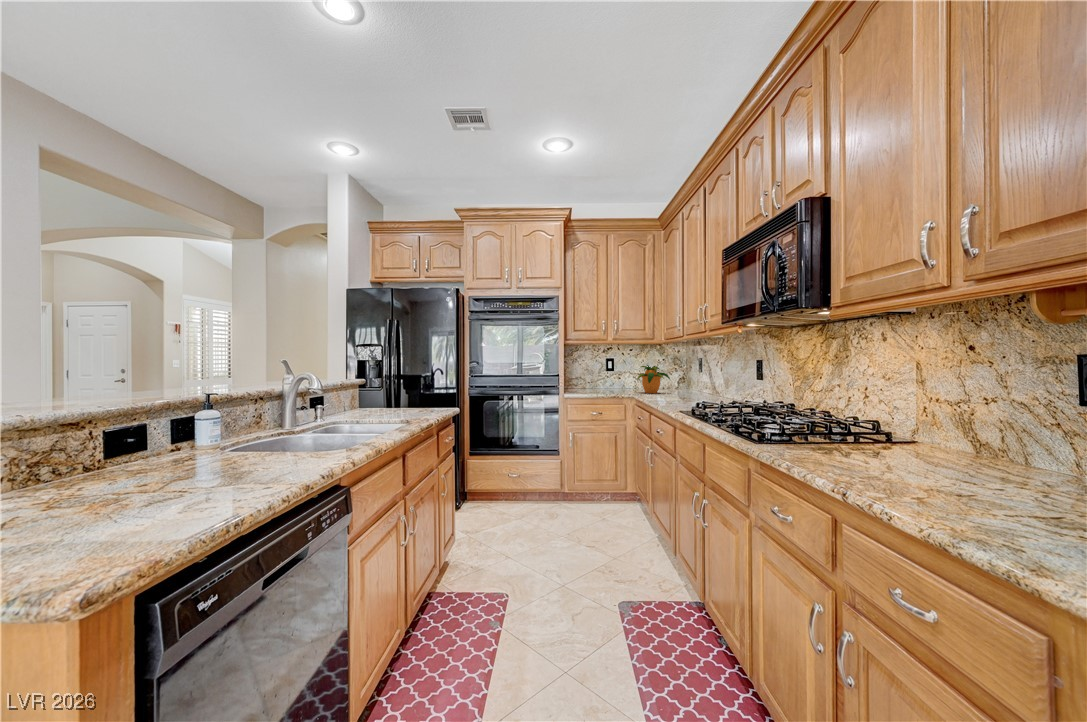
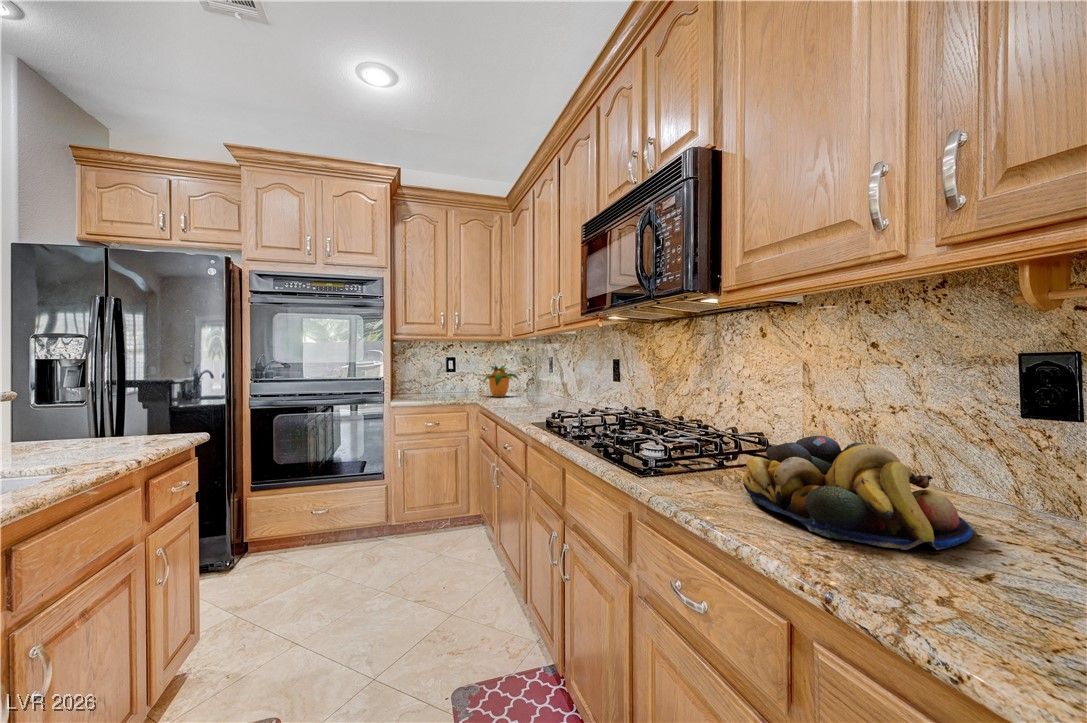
fruit bowl: none [826,416,998,483] -> present [743,436,973,550]

